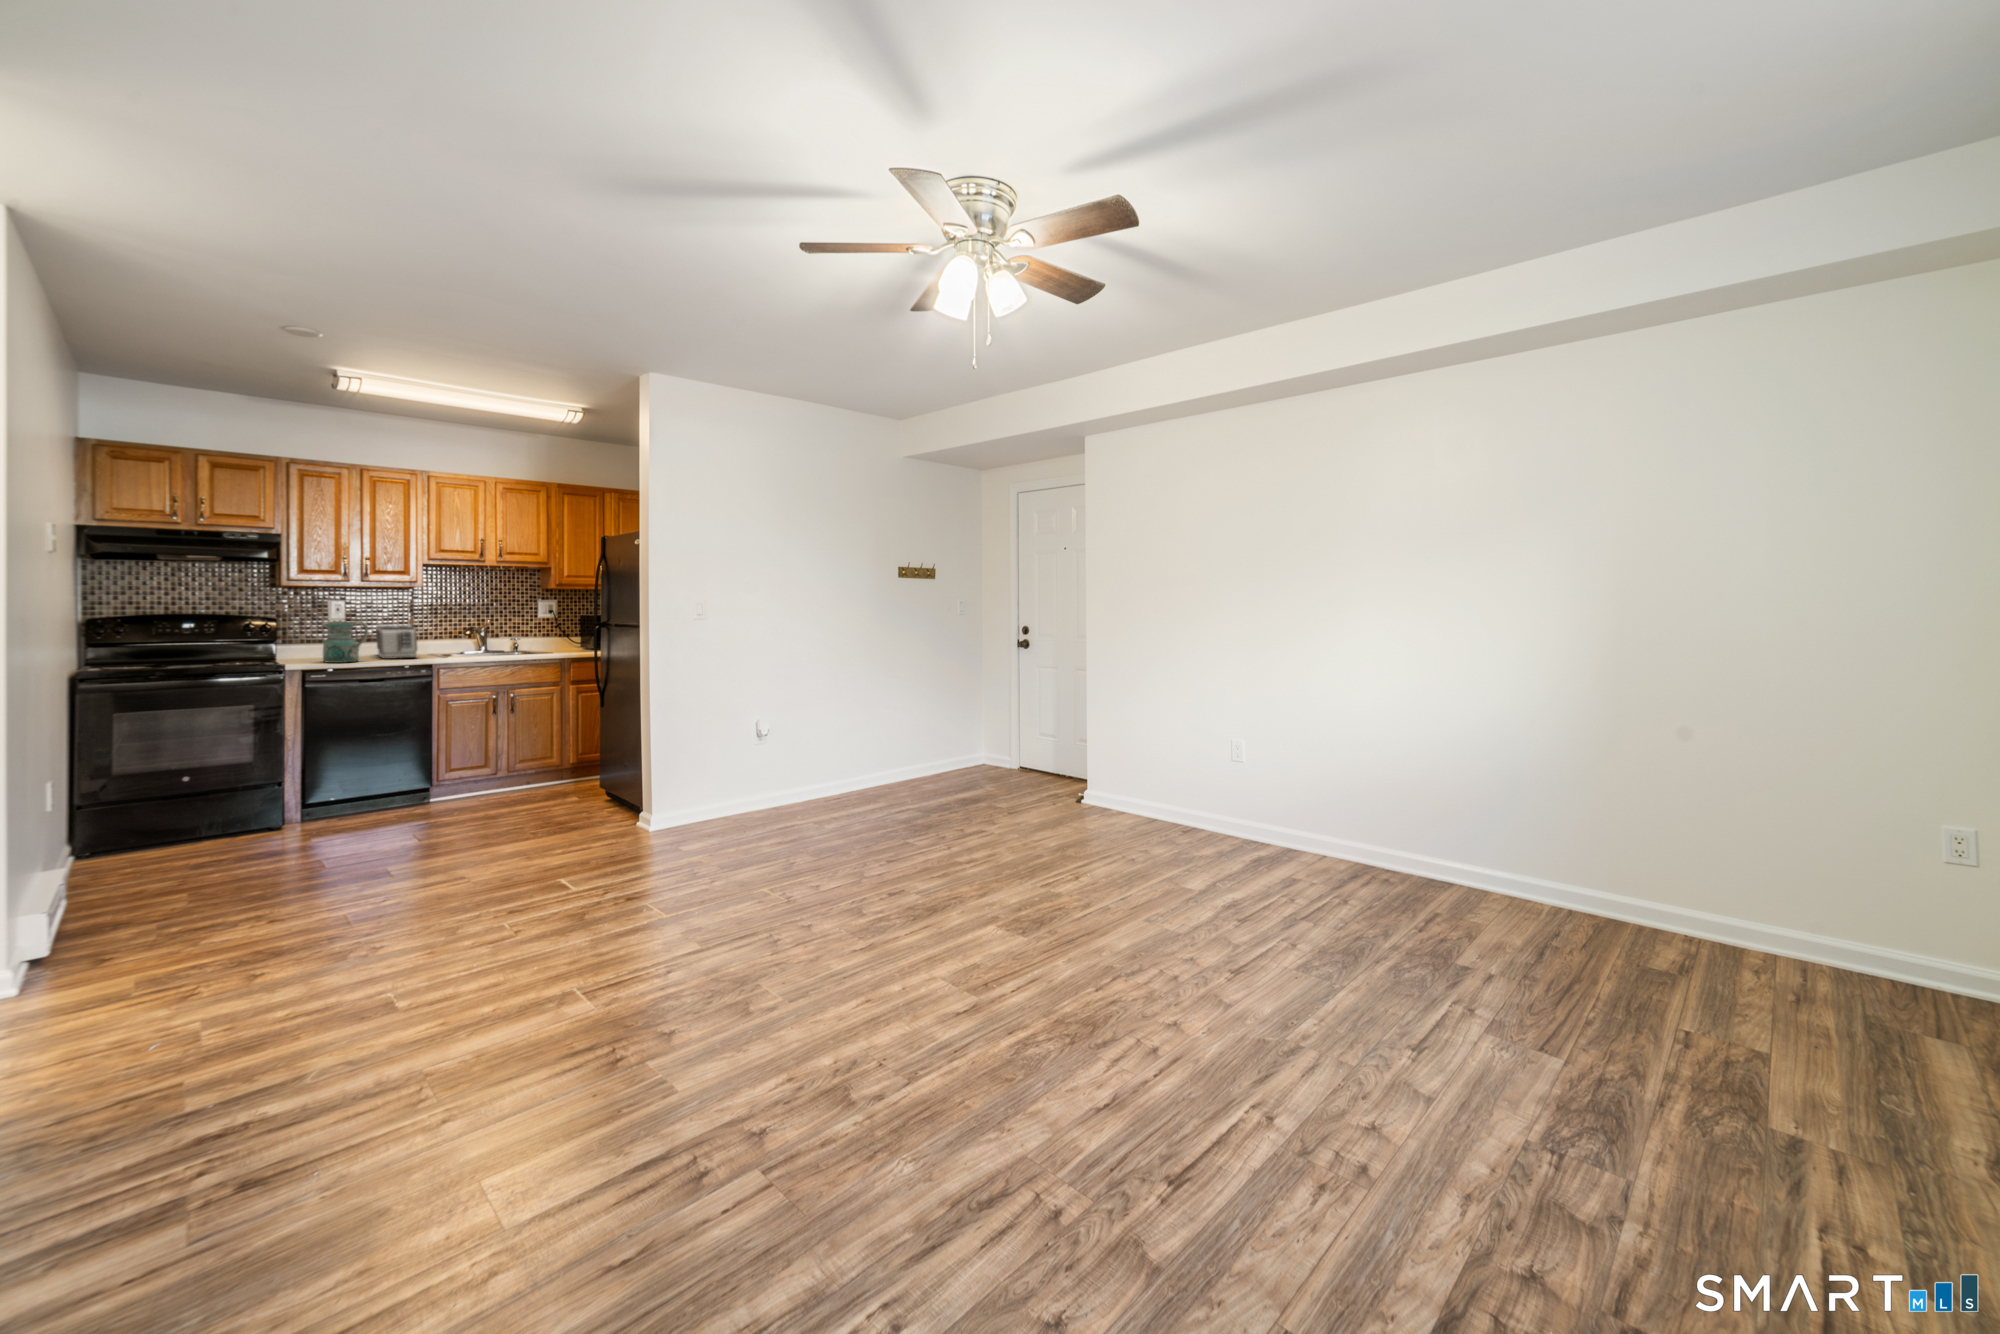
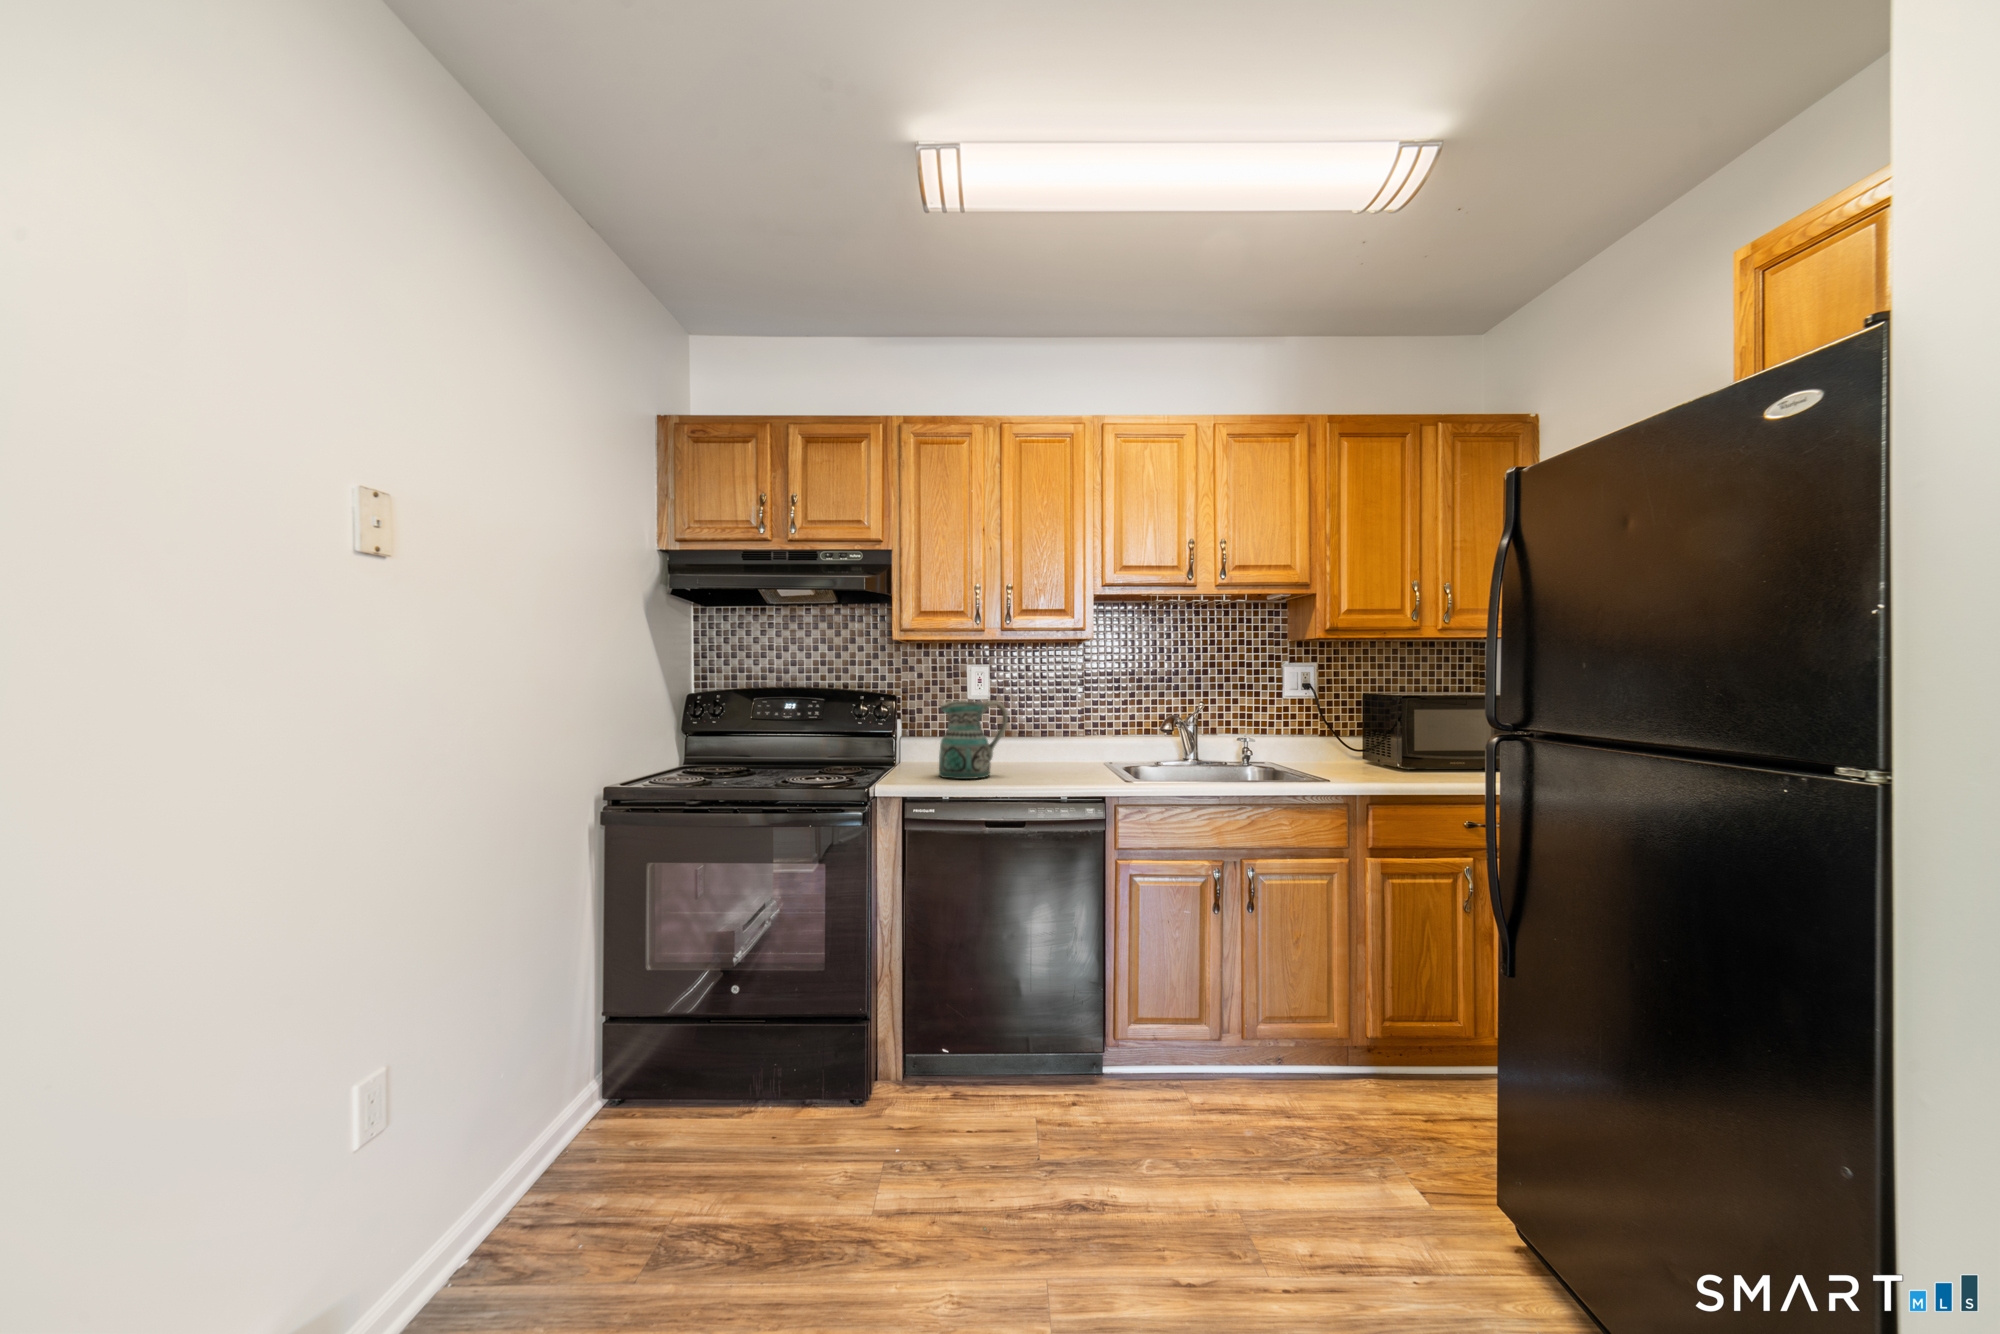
toaster: present [376,625,417,659] -> none [1027,708,1084,772]

